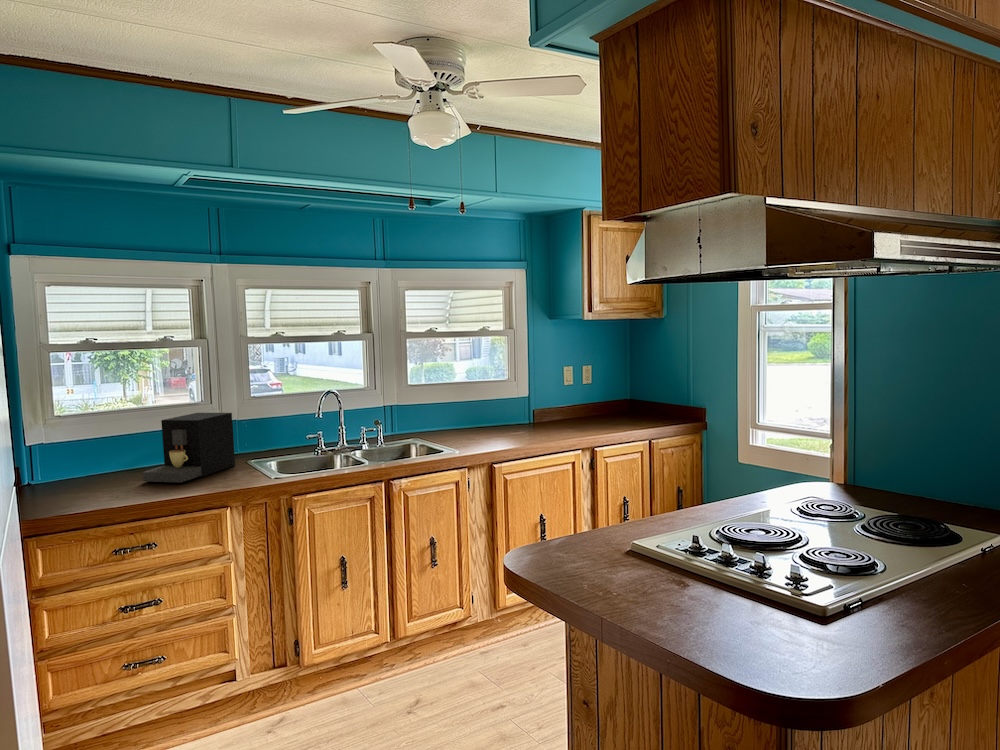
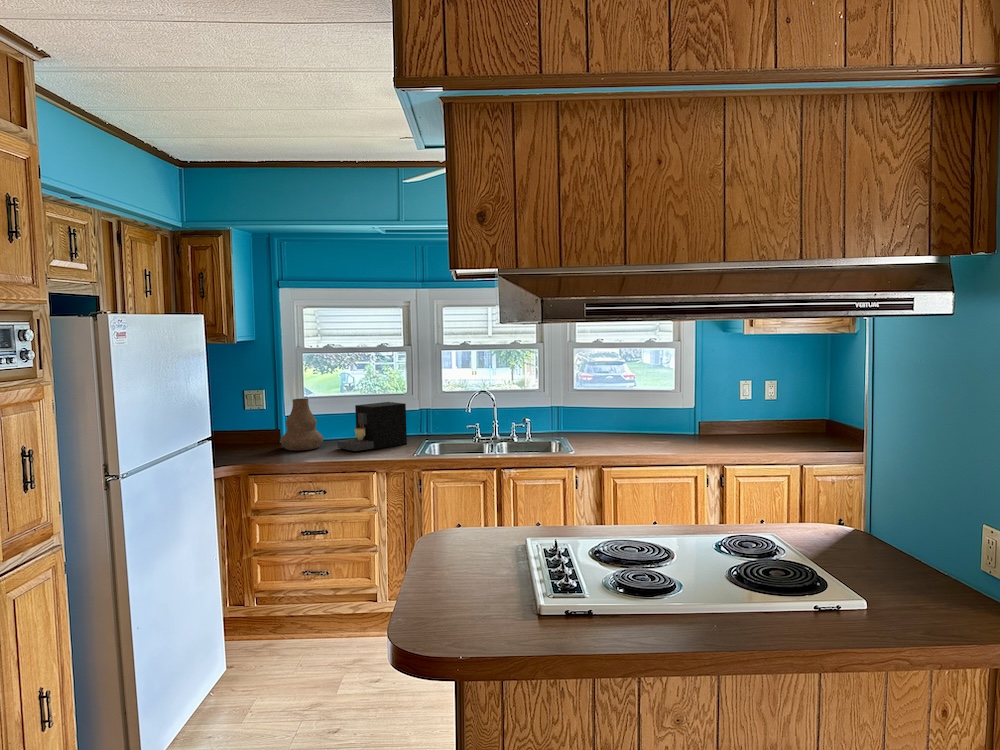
vase: none [44,416,114,494] -> present [281,399,323,450]

